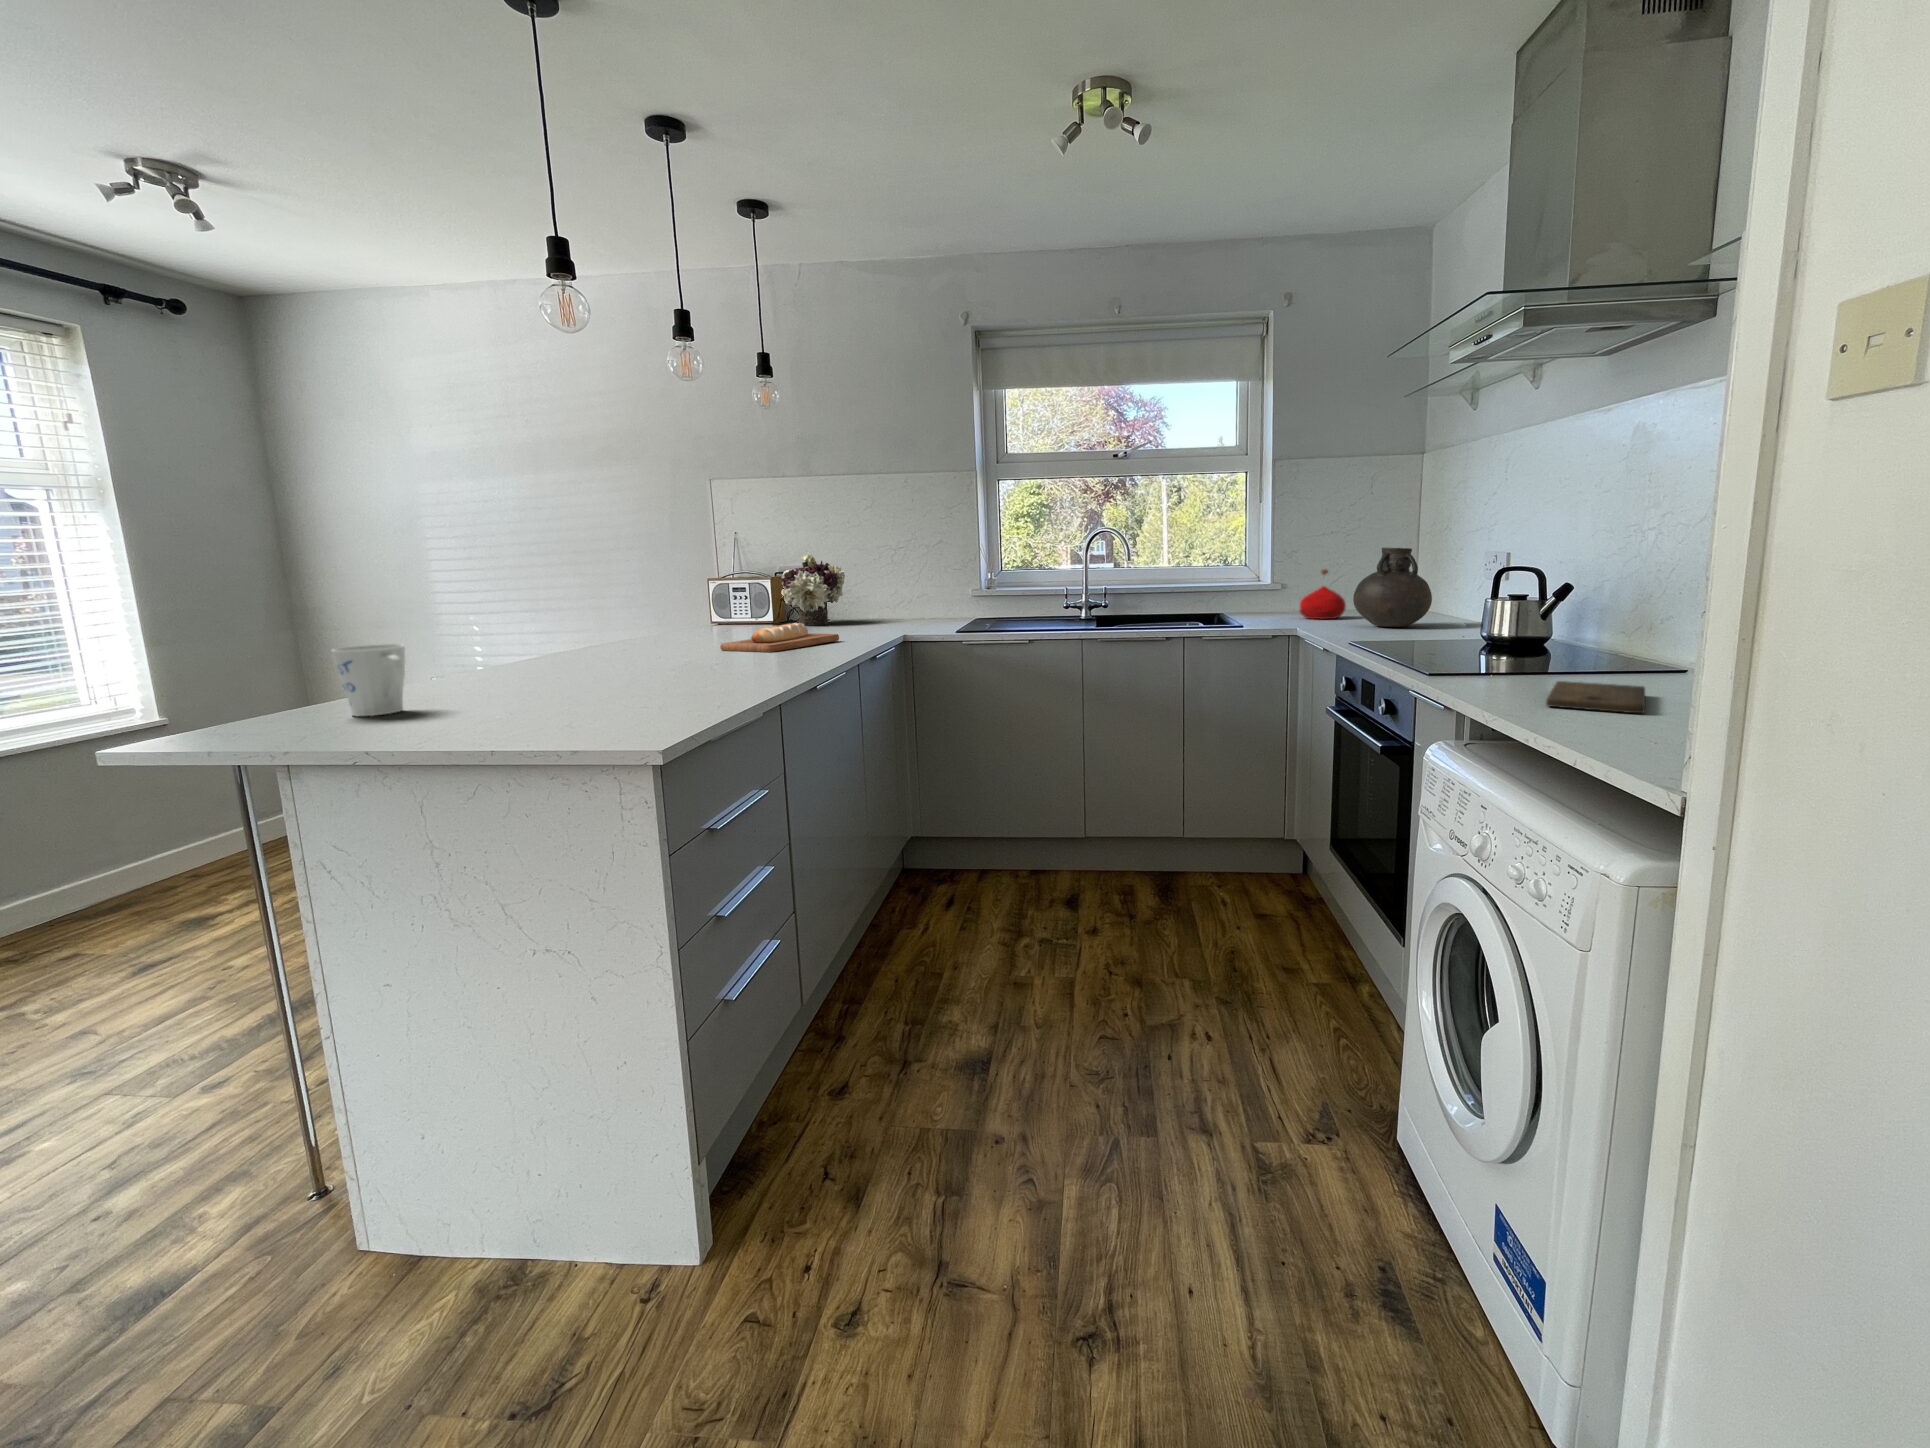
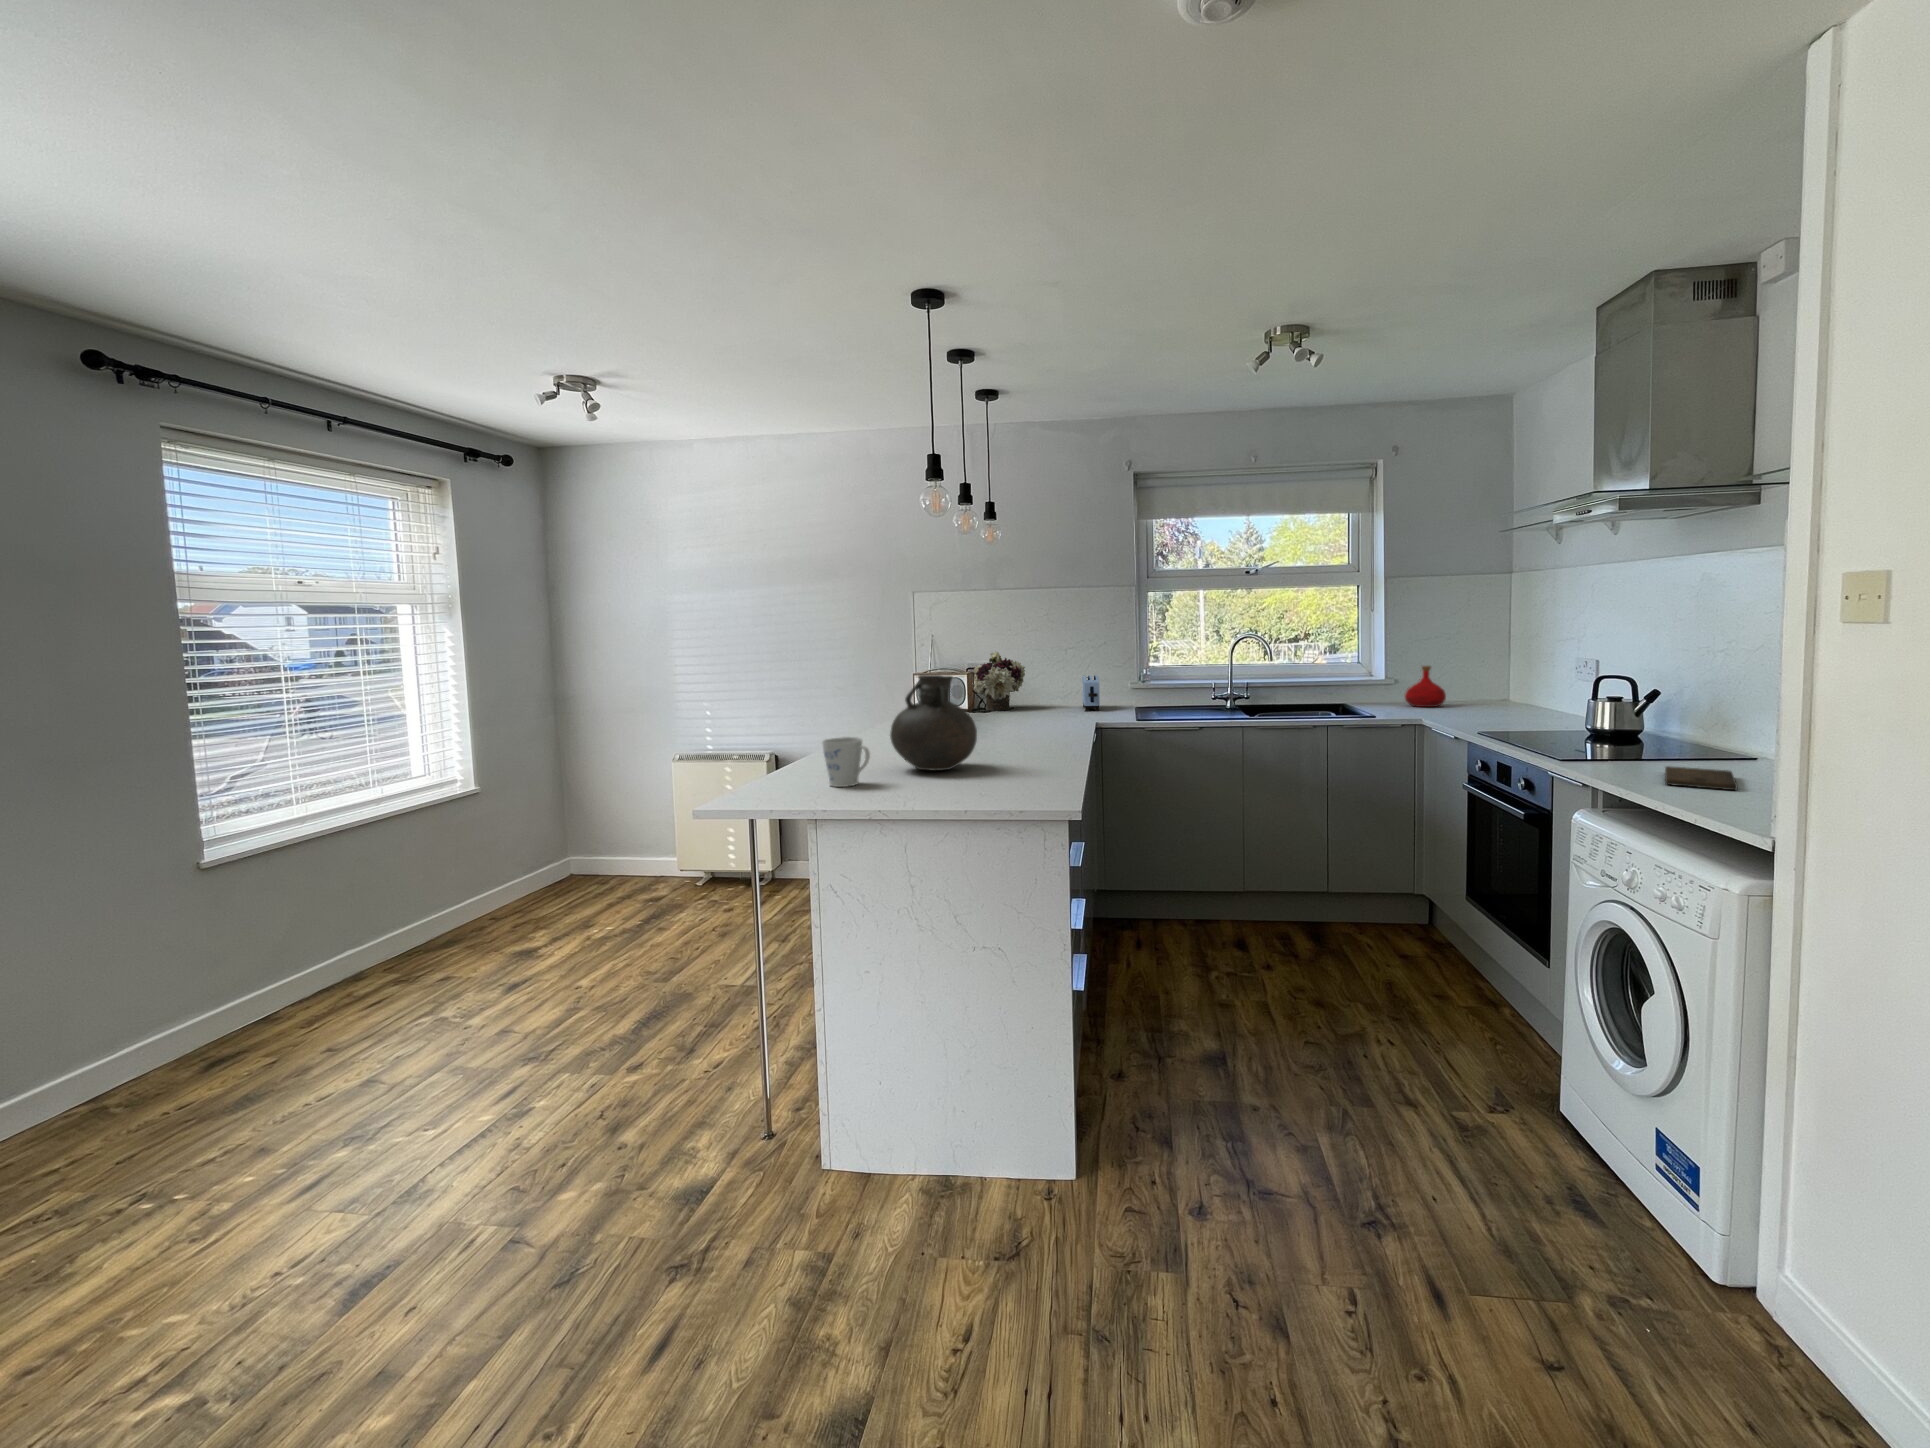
vase: present [1353,547,1432,627] -> present [890,675,977,770]
toaster: none [911,582,935,626] -> present [1082,675,1100,711]
bread loaf: present [720,623,839,652] -> none [974,712,1053,737]

